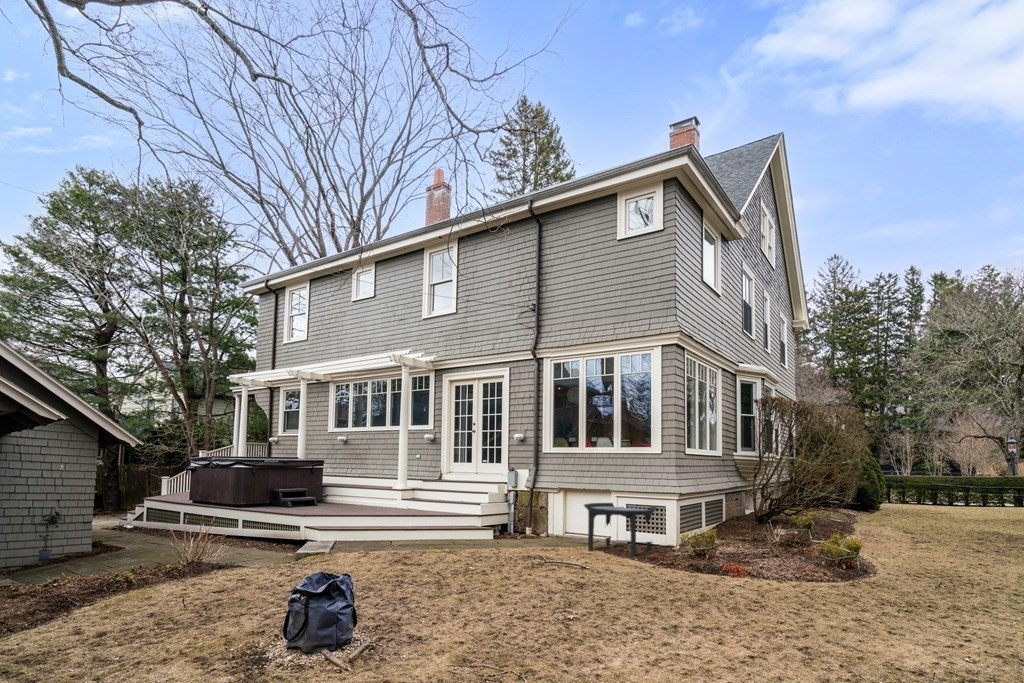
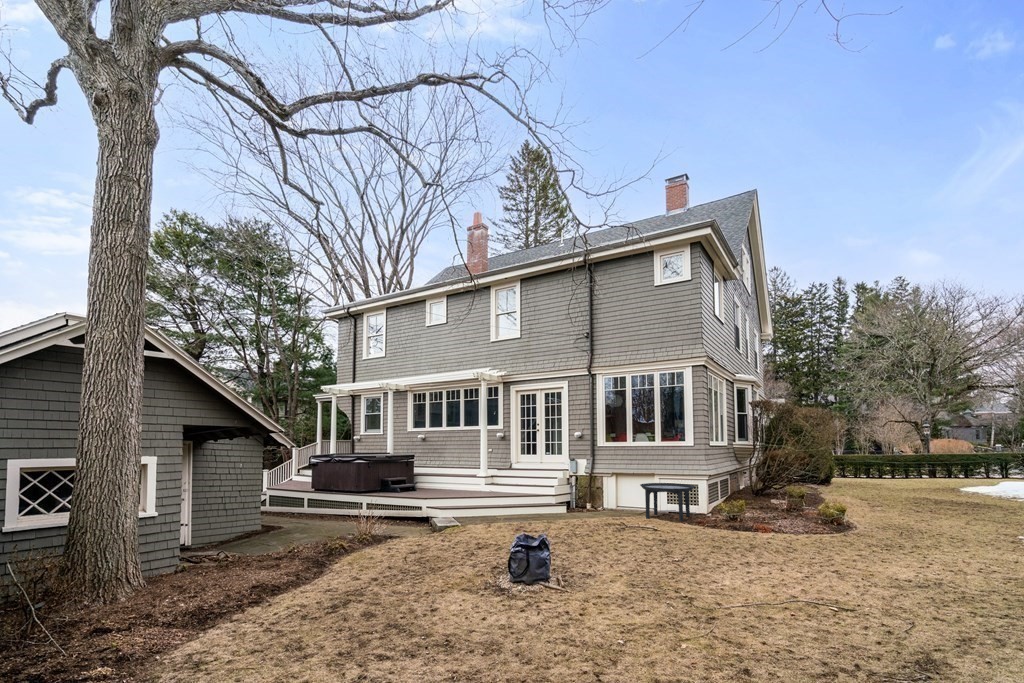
potted plant: present [38,510,63,560] -> none [246,500,266,538]

